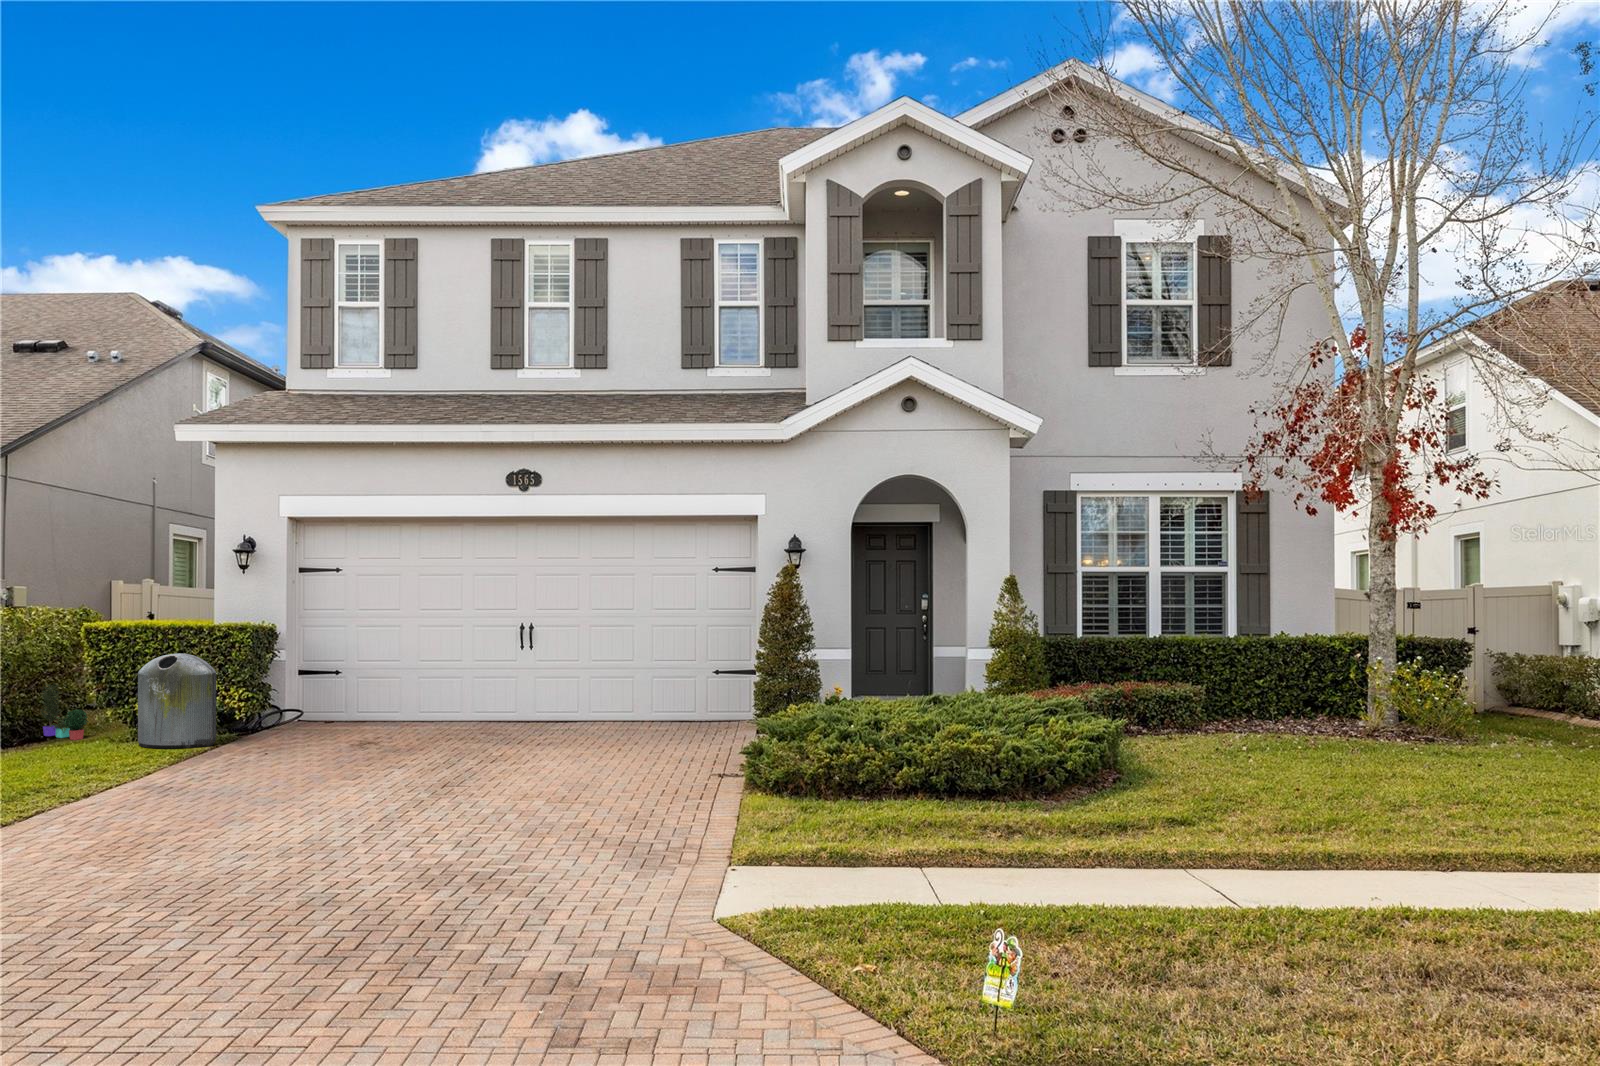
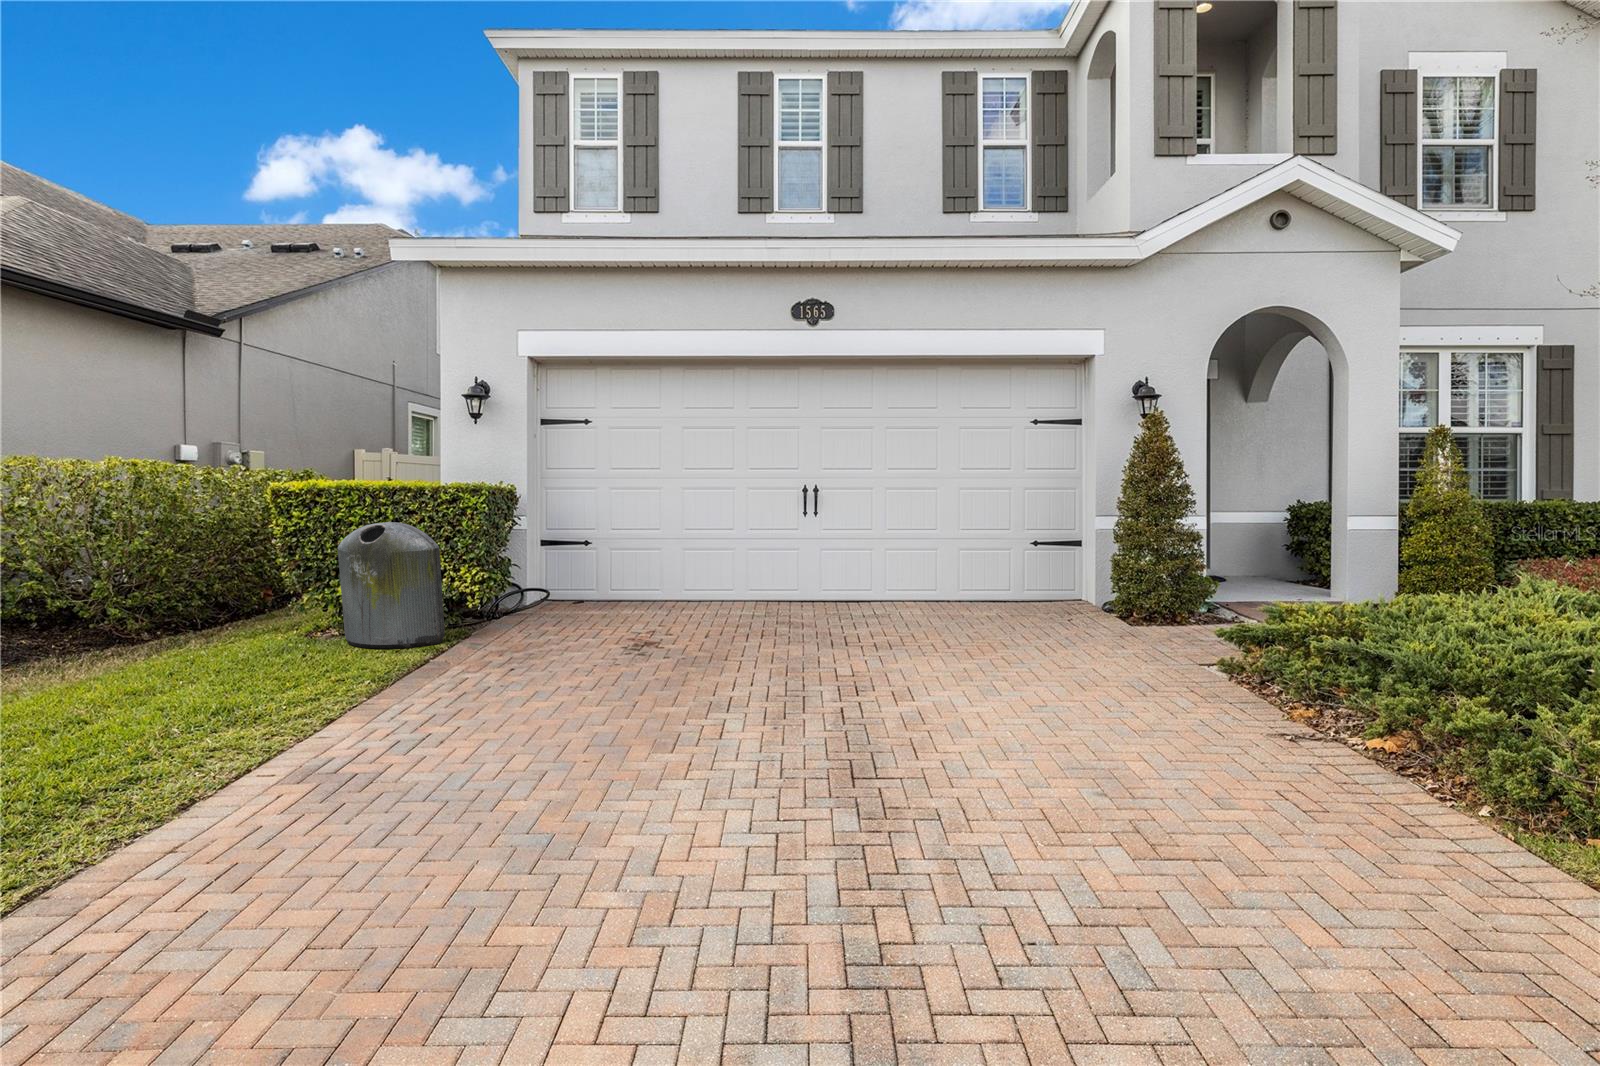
potted plant: present [41,684,88,740] -> none [234,558,293,630]

